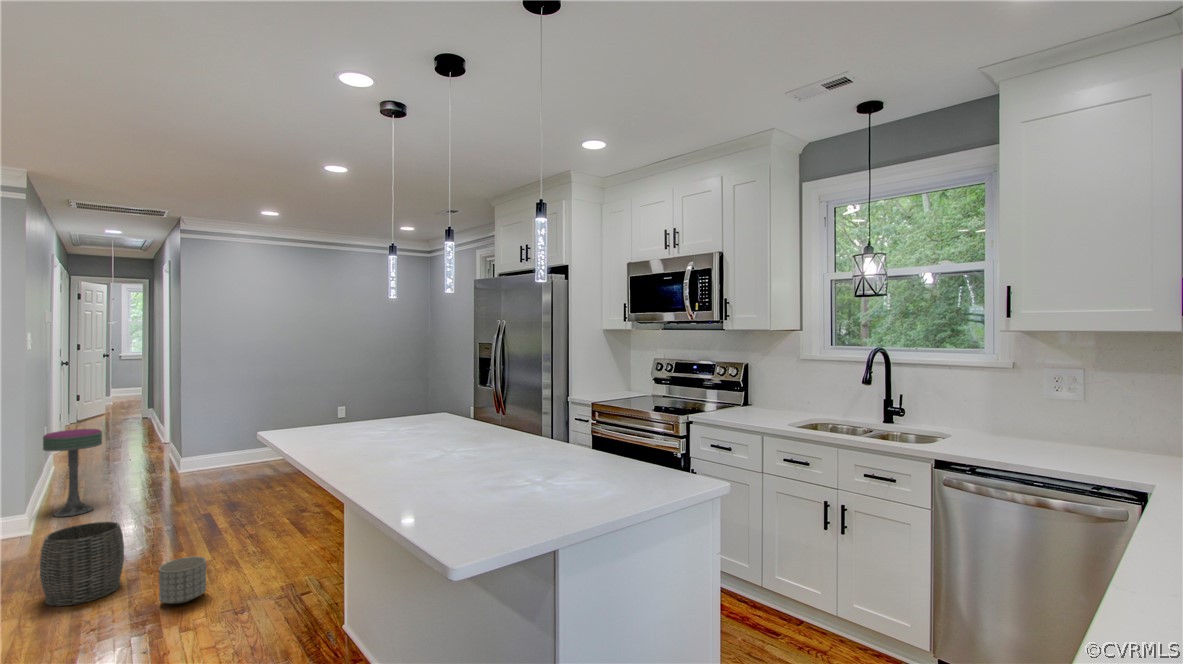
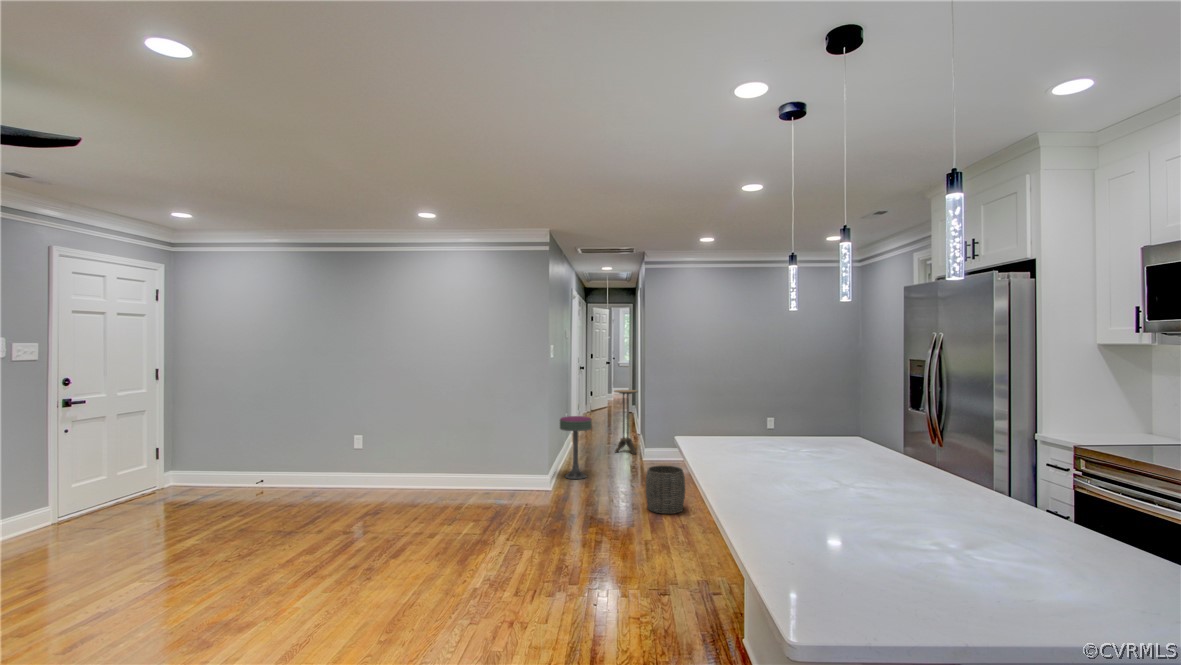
side table: none [132,389,171,471] -> present [614,390,637,454]
woven basket: present [40,522,124,606] -> present [646,466,685,514]
planter: present [159,556,206,604] -> none [609,531,641,569]

